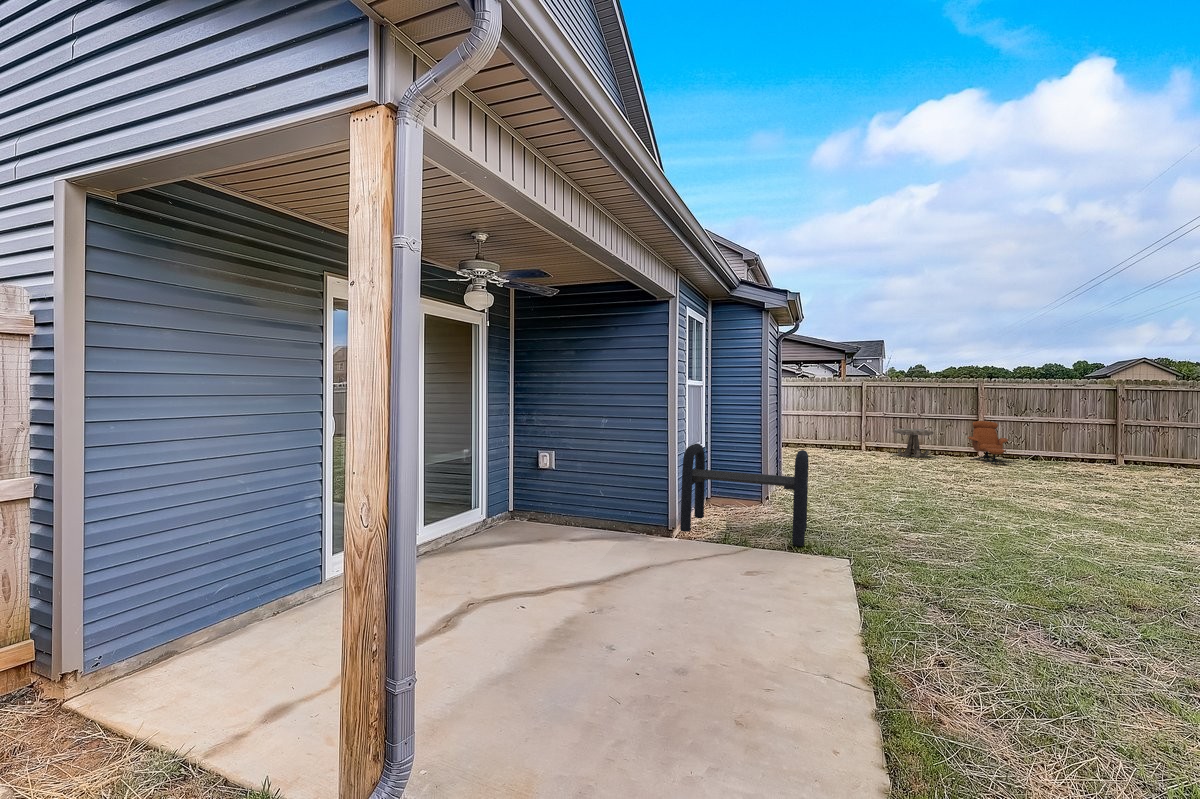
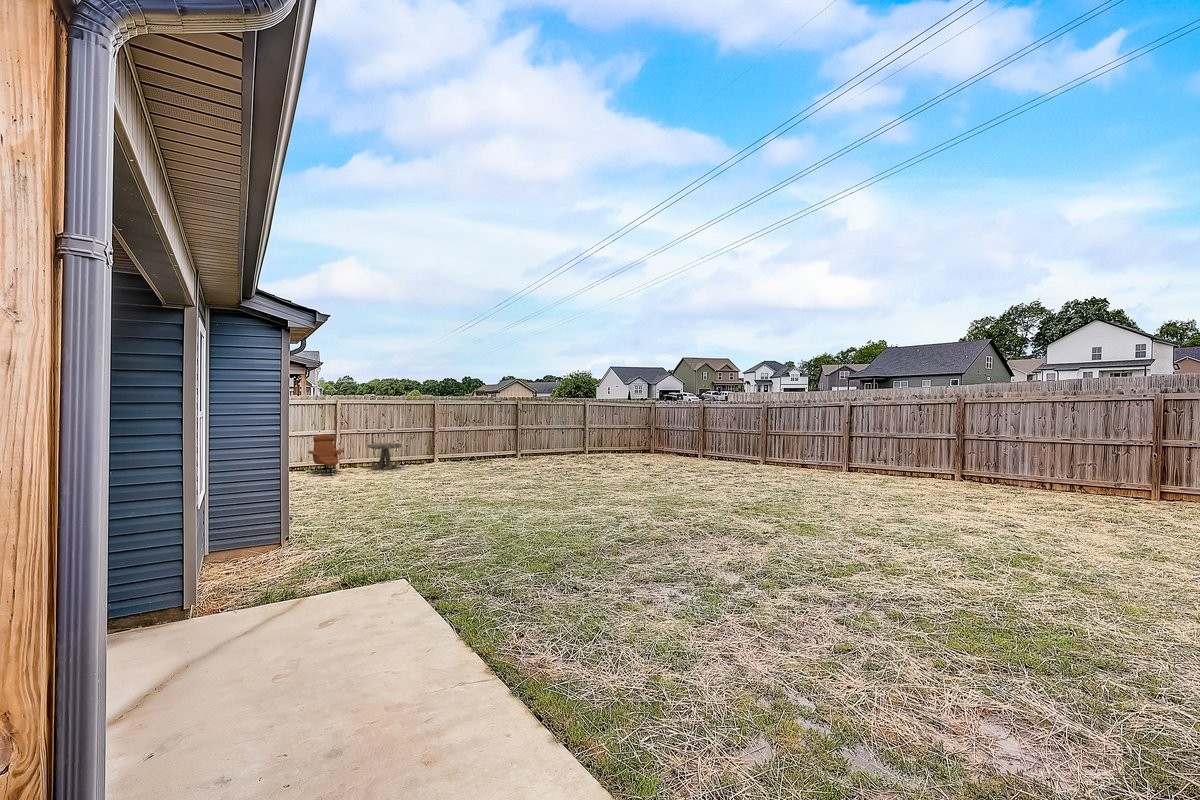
lounge chair: present [968,421,1008,465] -> present [308,435,343,476]
bench: present [680,443,808,546] -> none [204,482,359,602]

